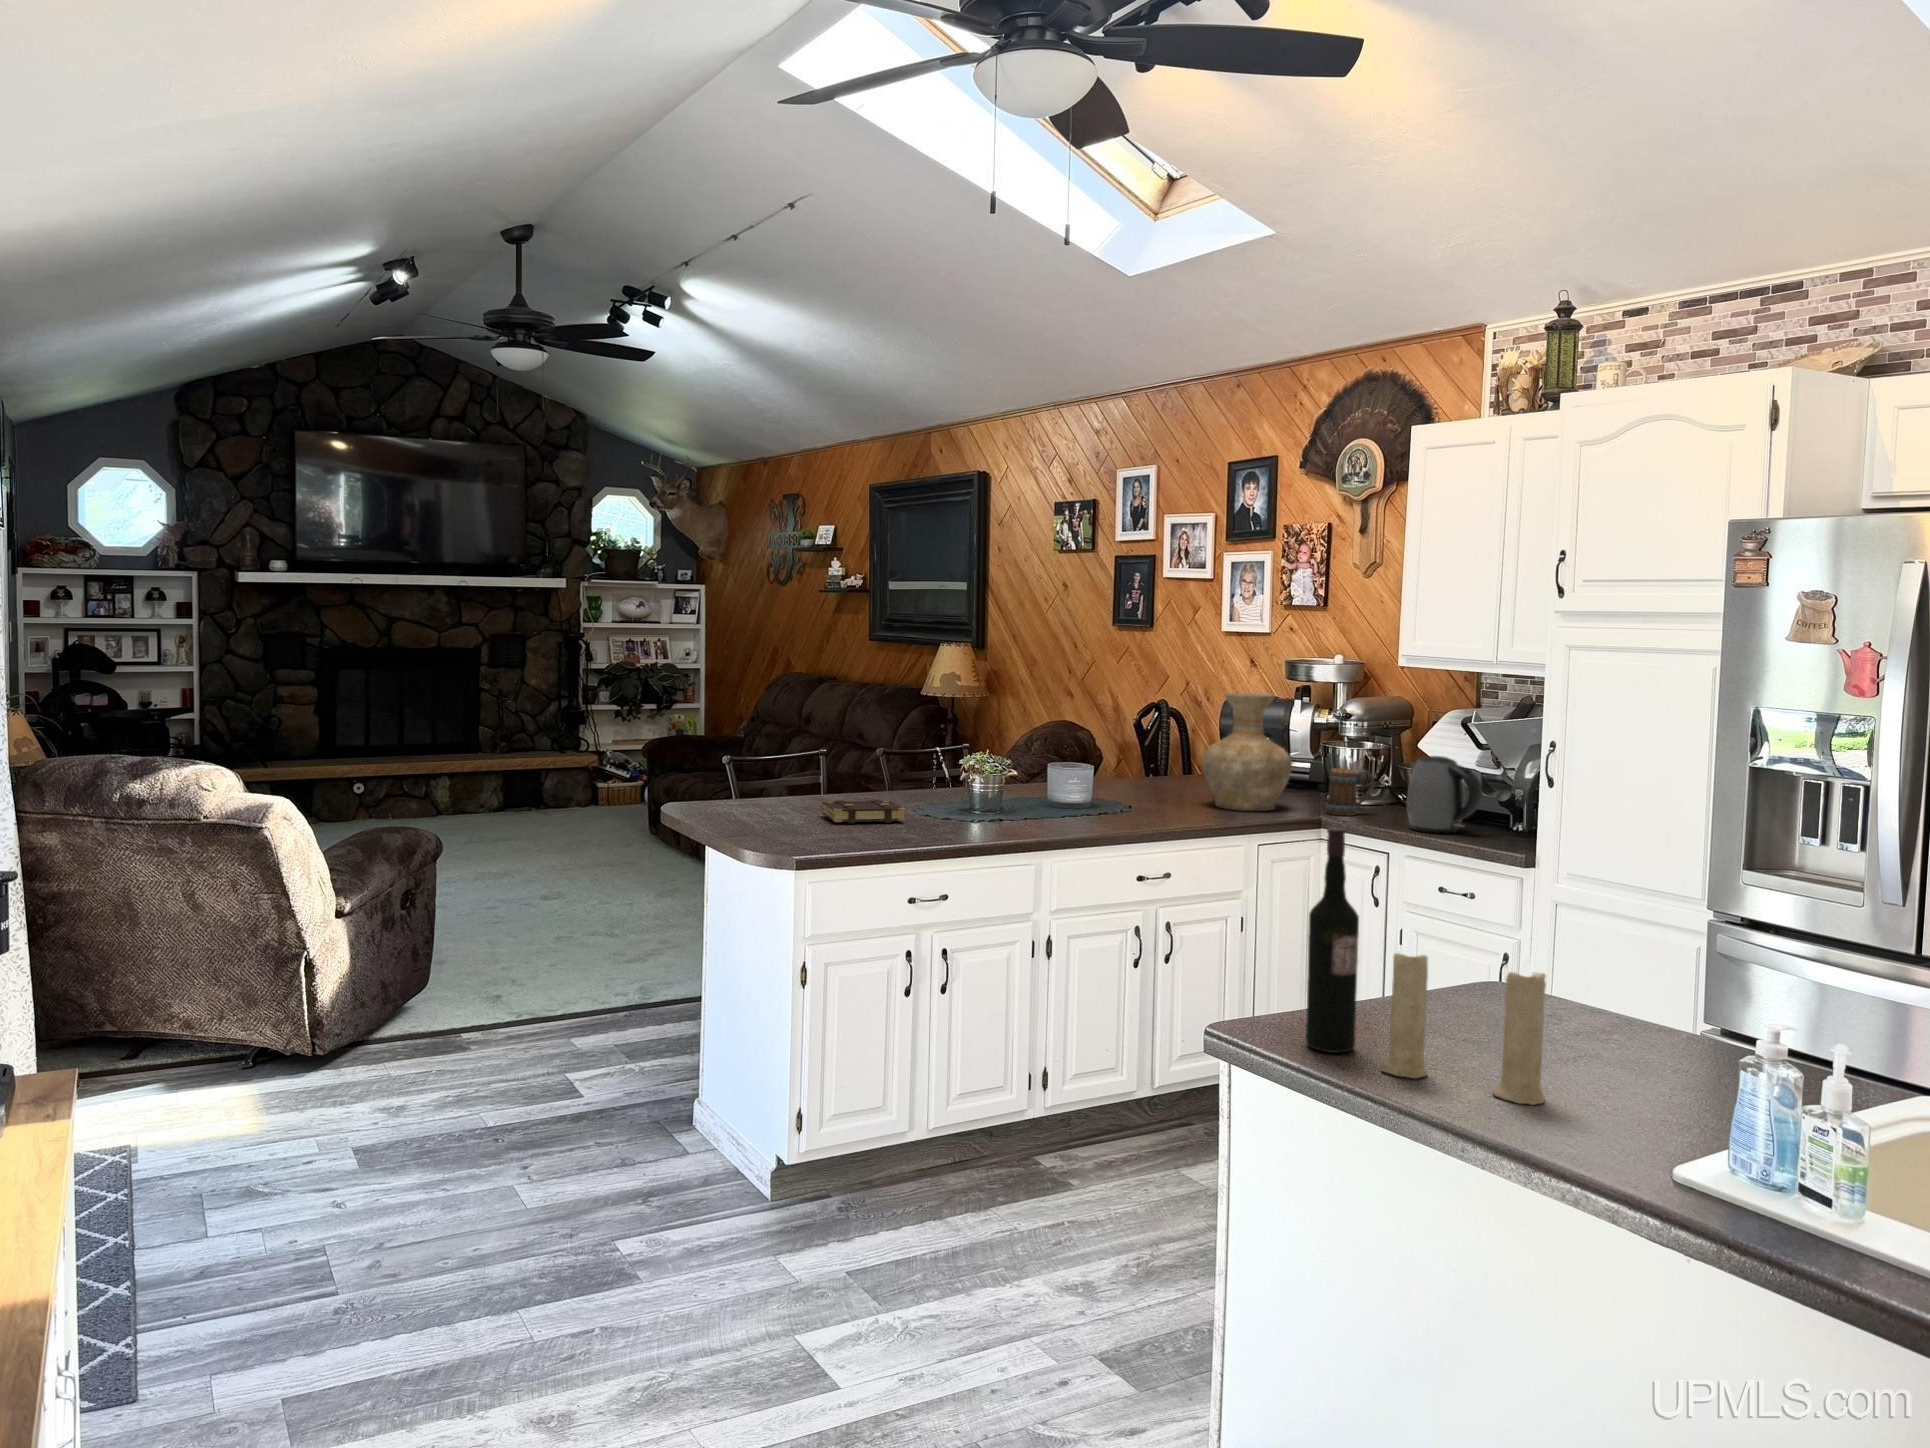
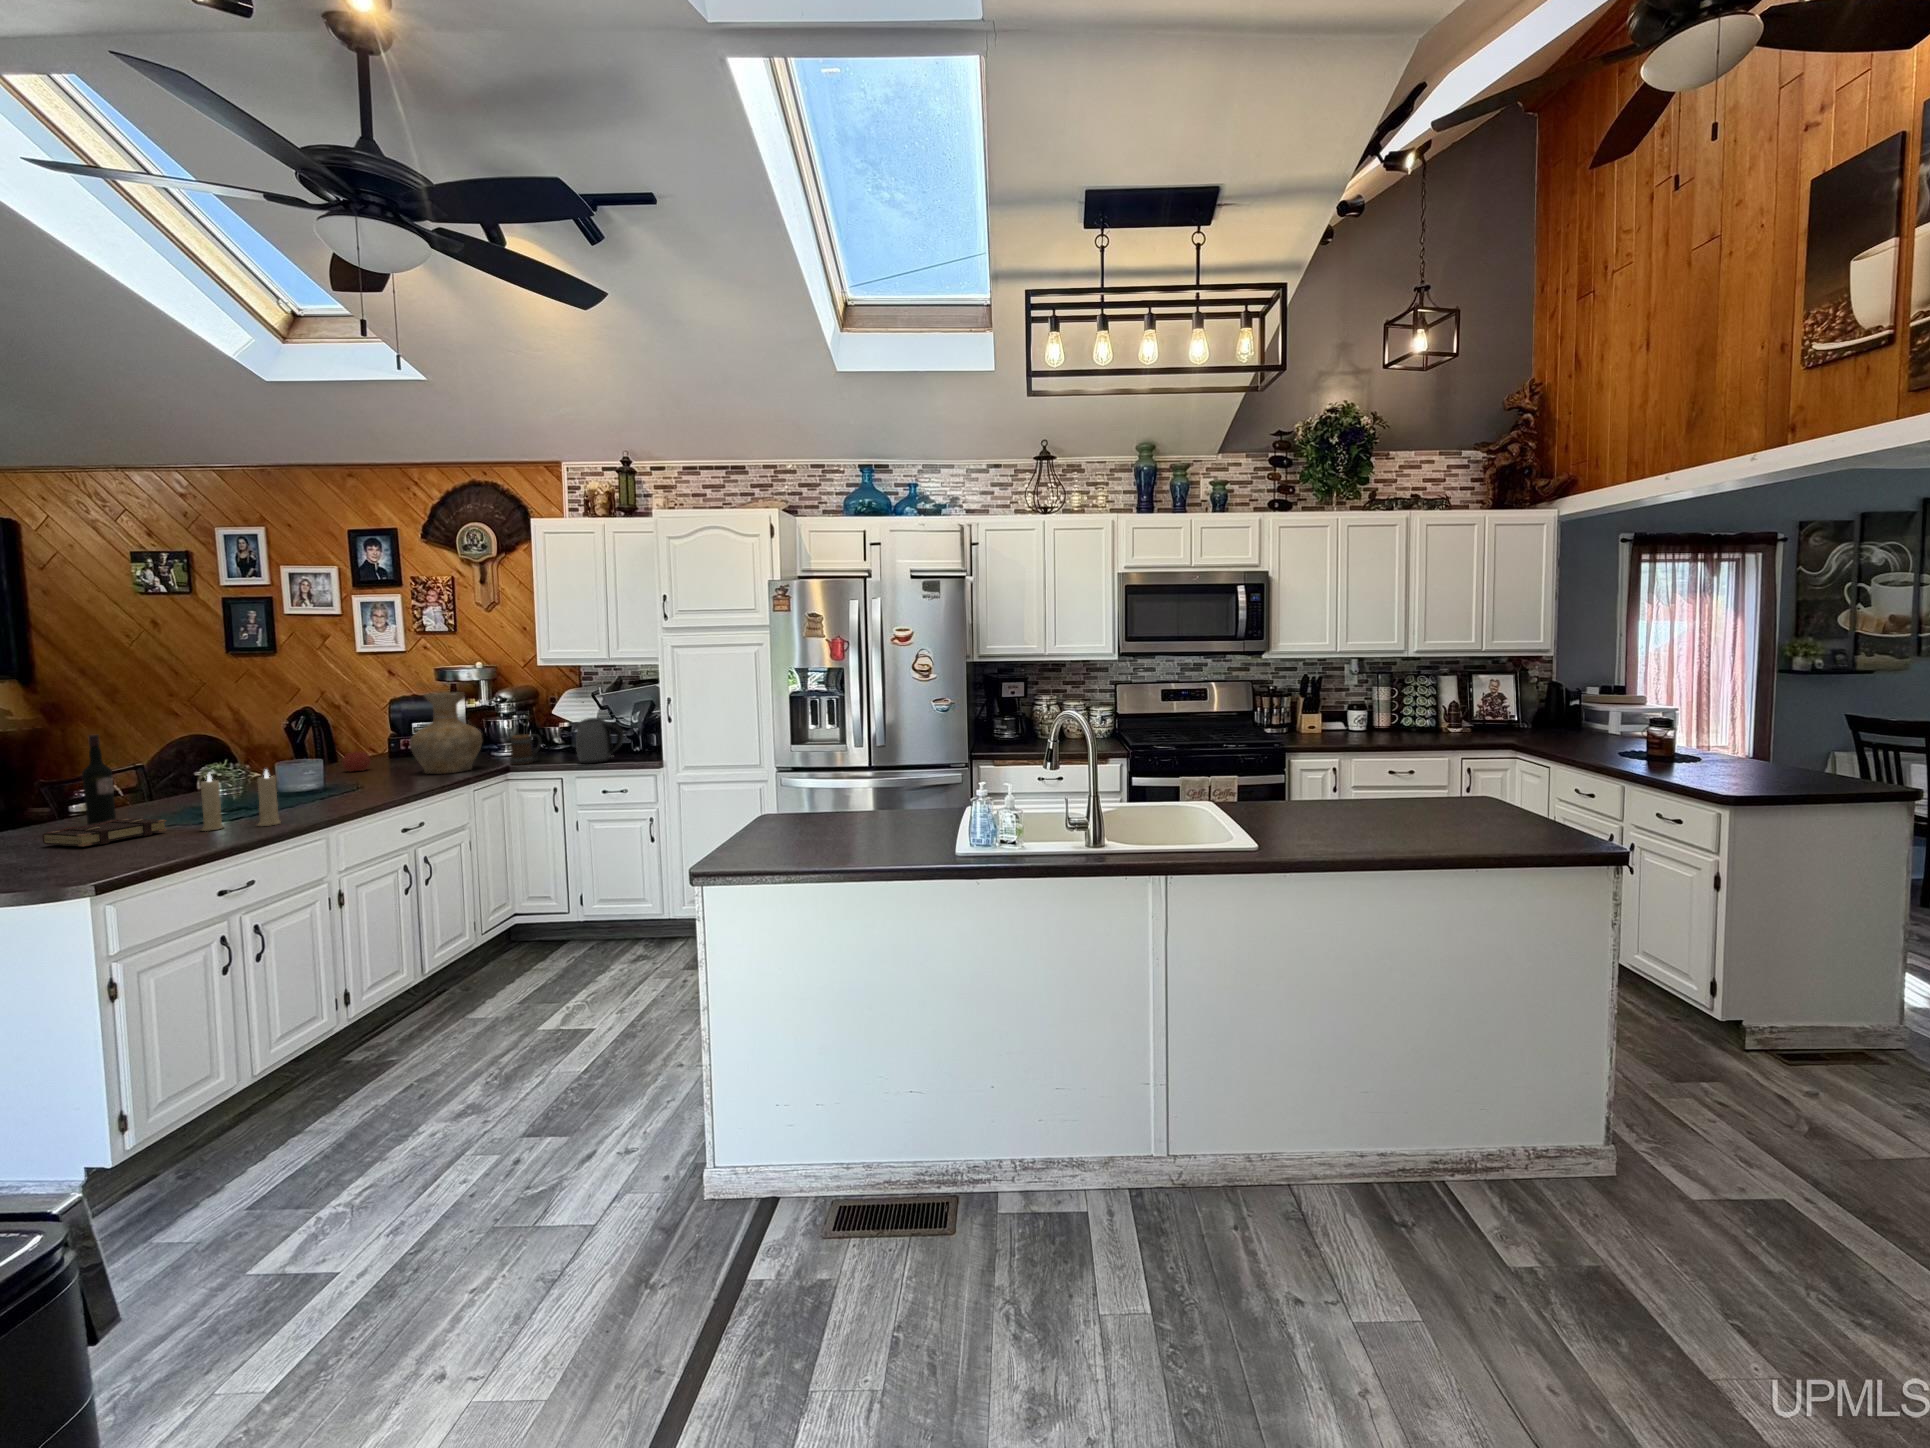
fruit: none [1149,760,1180,790] -> present [342,752,370,771]
wine bottle: present [1306,828,1359,1053] -> present [82,735,116,825]
candle: present [1382,934,1546,1105] -> present [201,770,280,831]

